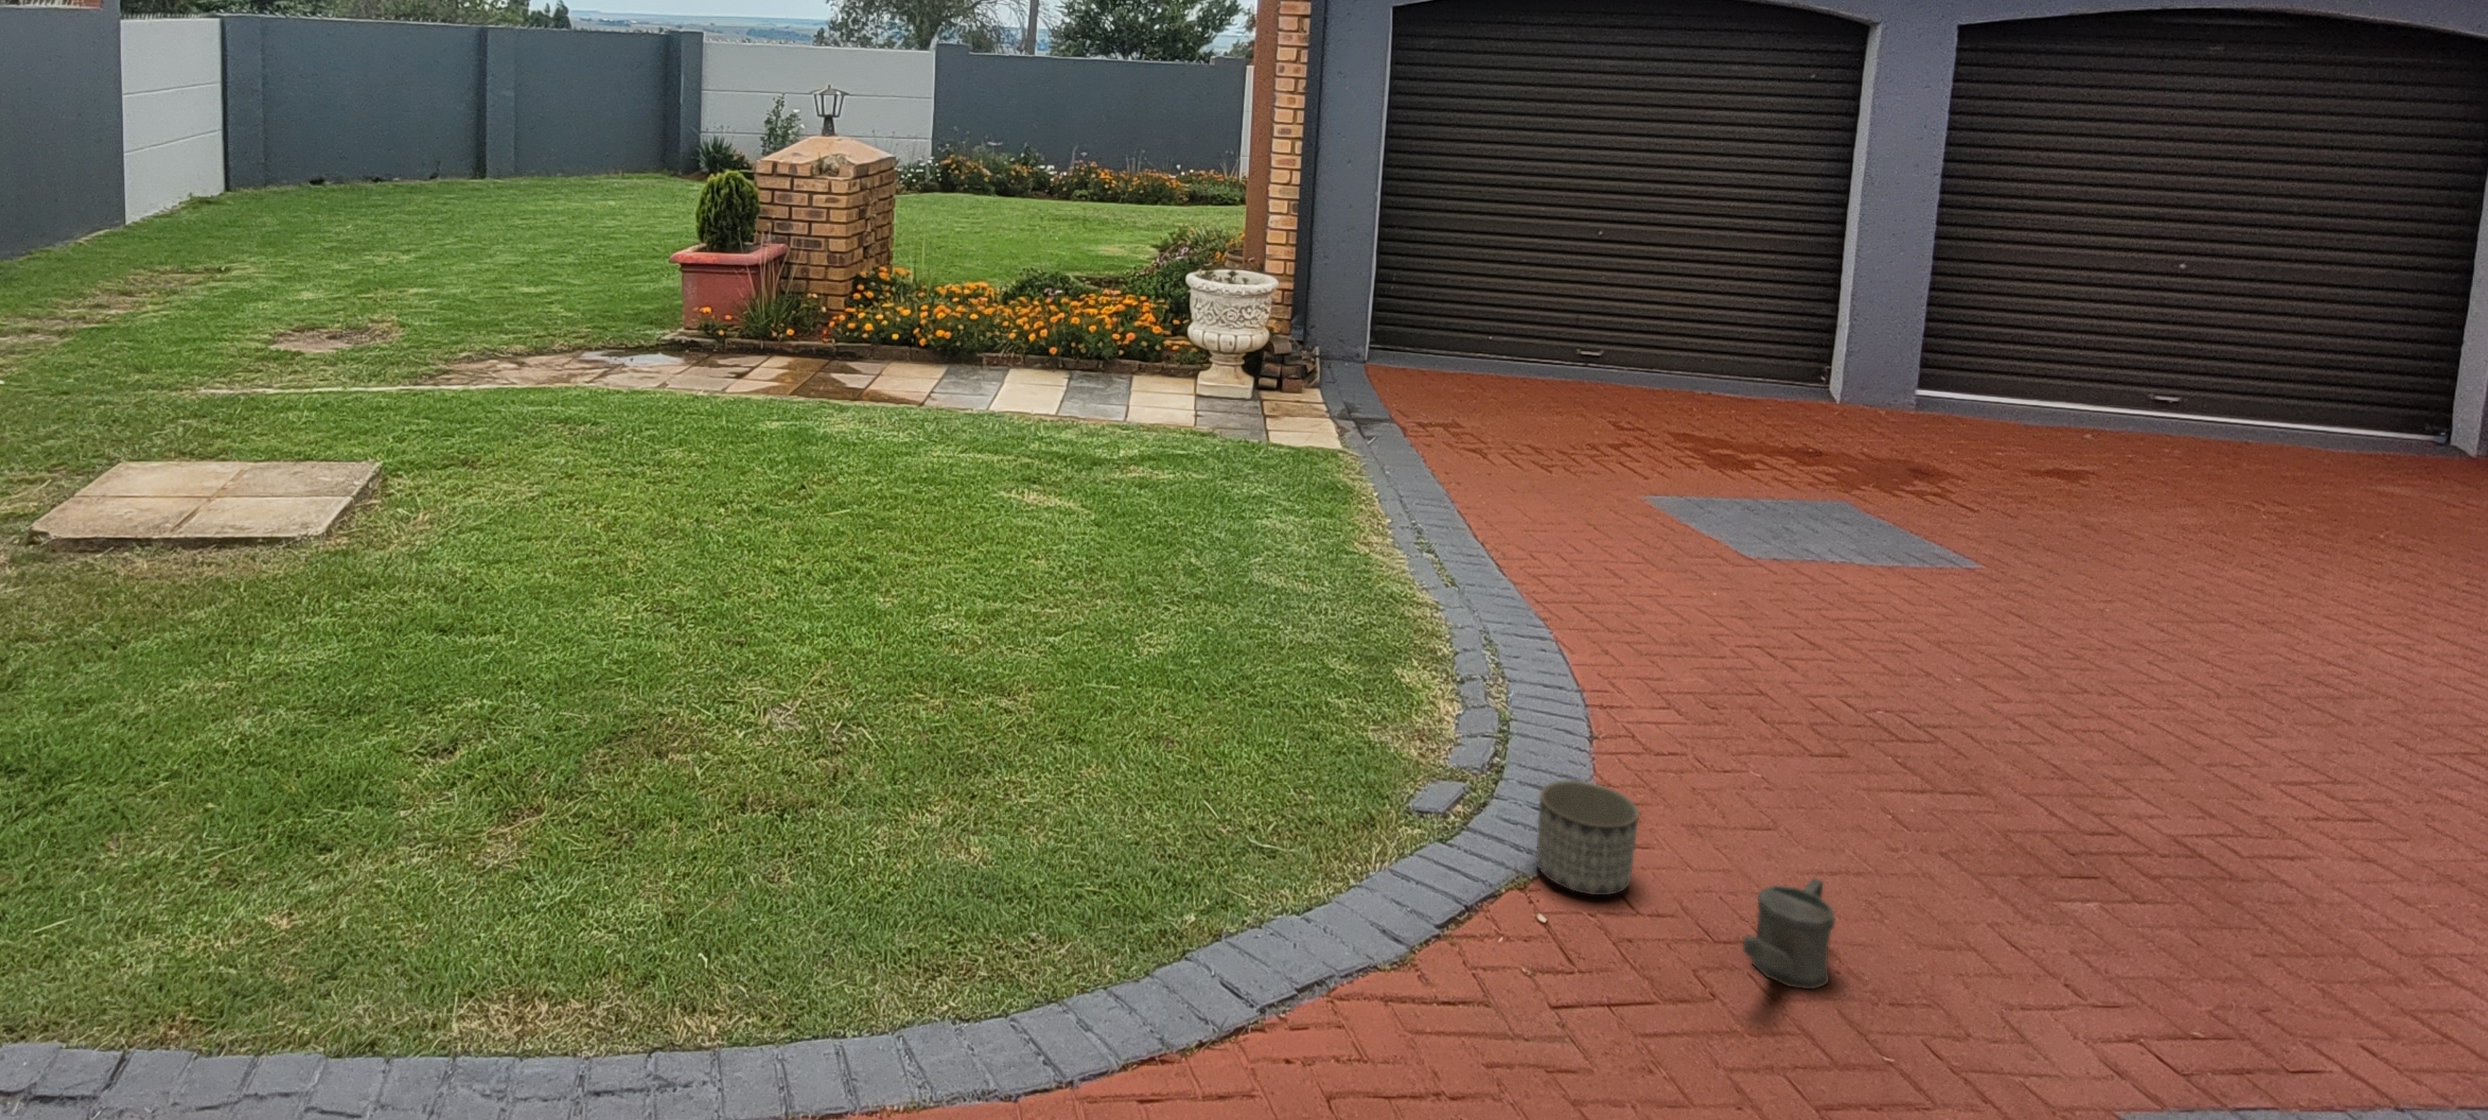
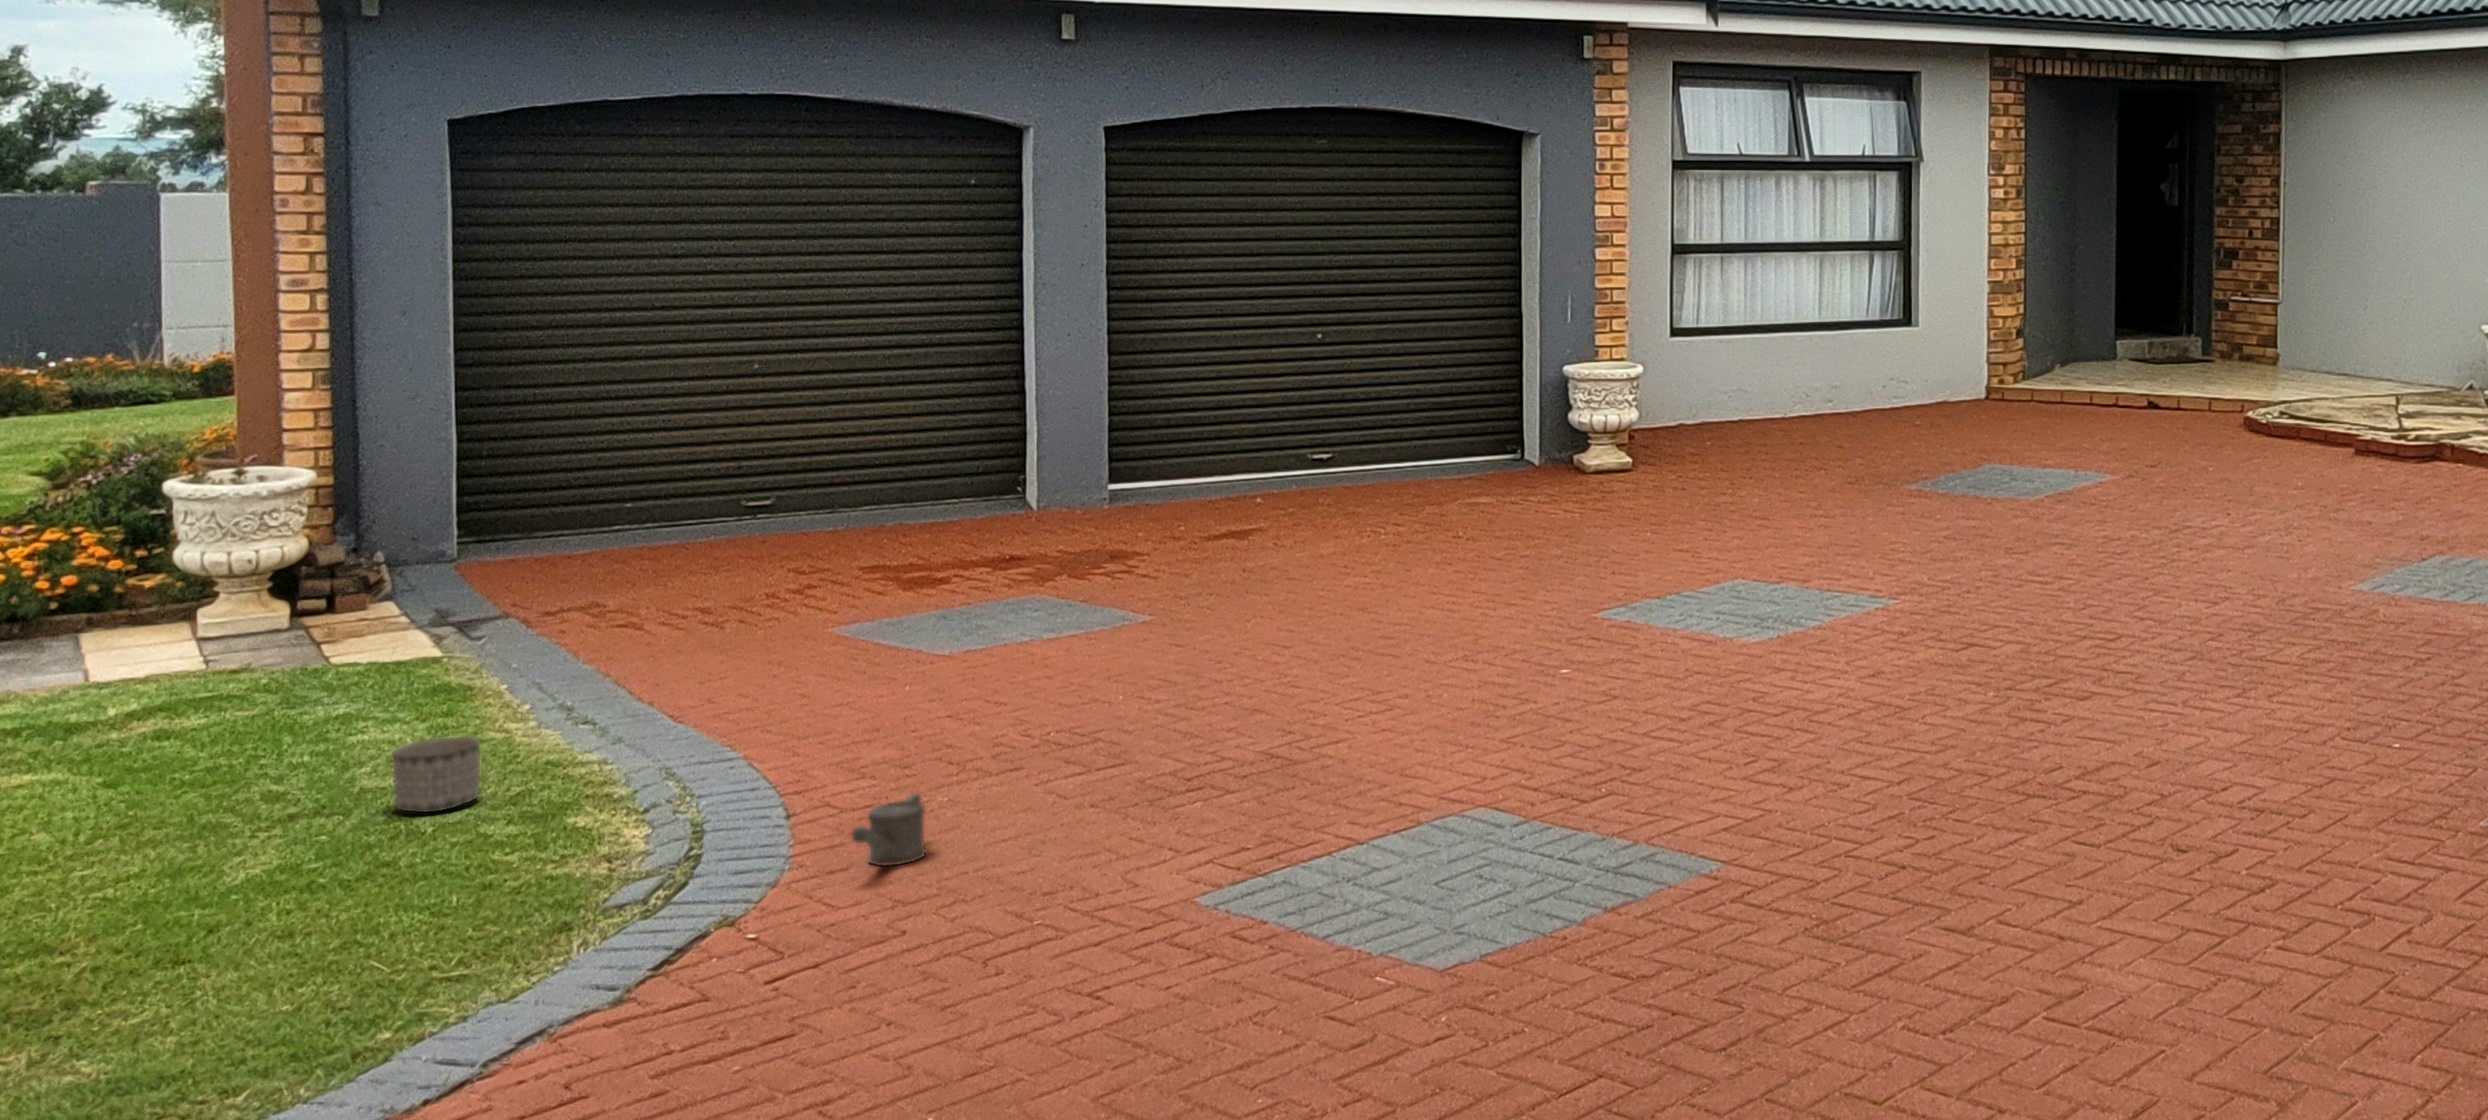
planter: present [1536,781,1639,895] -> present [393,737,480,812]

